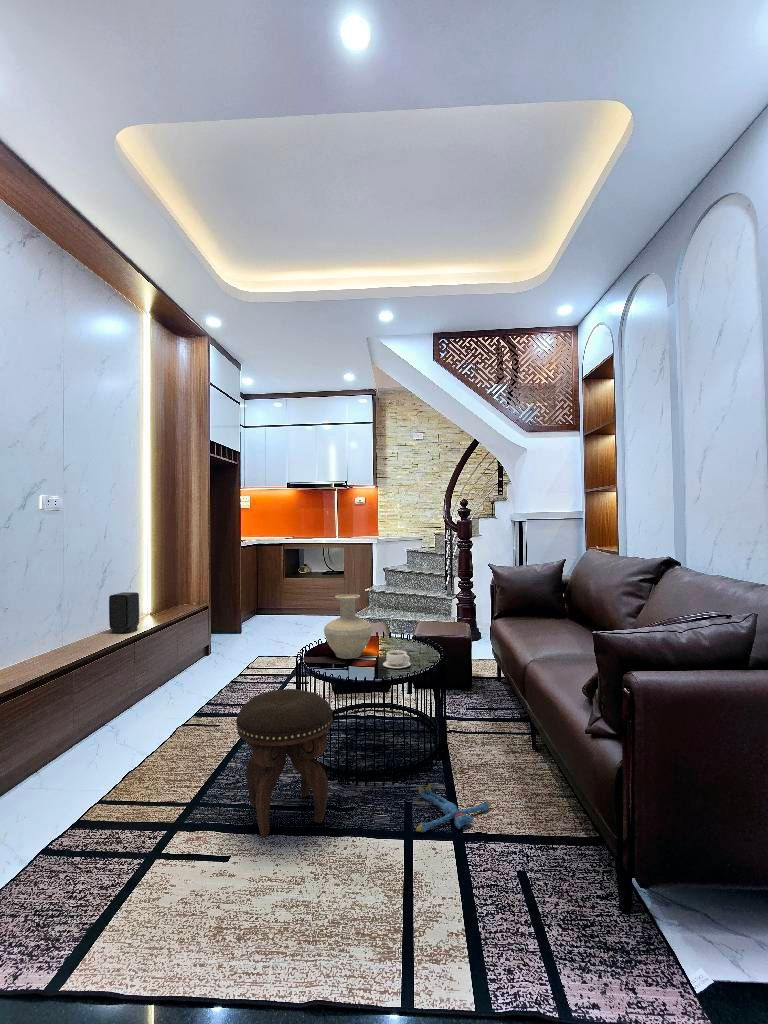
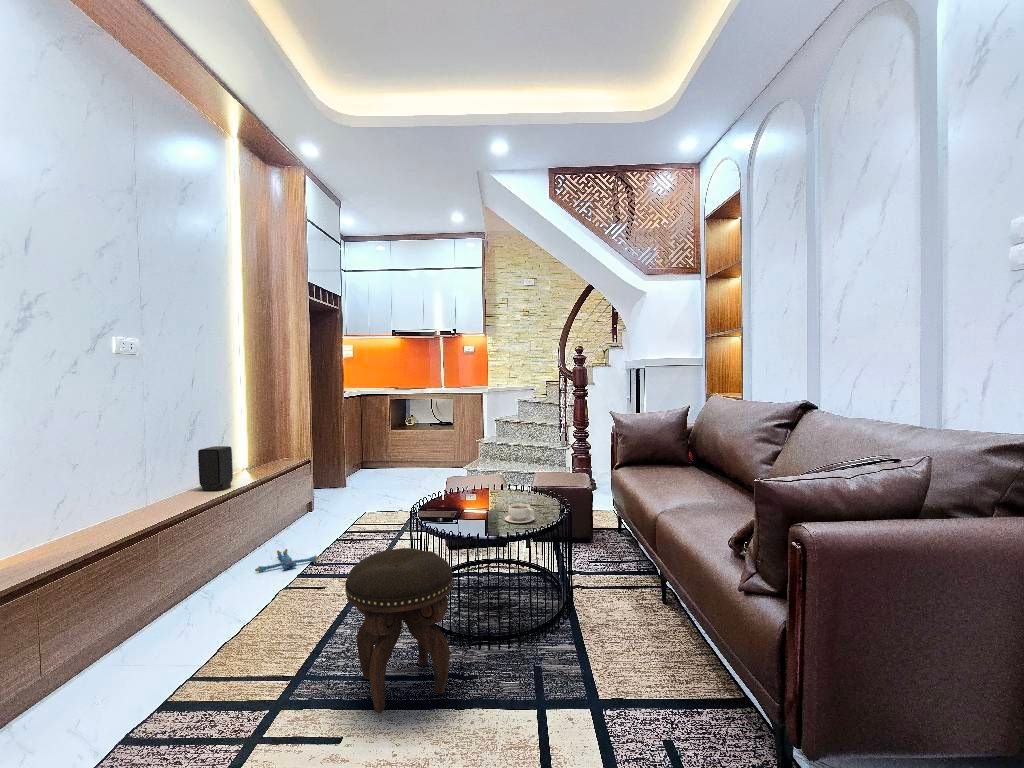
vase: present [324,594,372,659] -> none [438,444,492,514]
plush toy: present [416,783,492,832] -> present [255,549,319,572]

